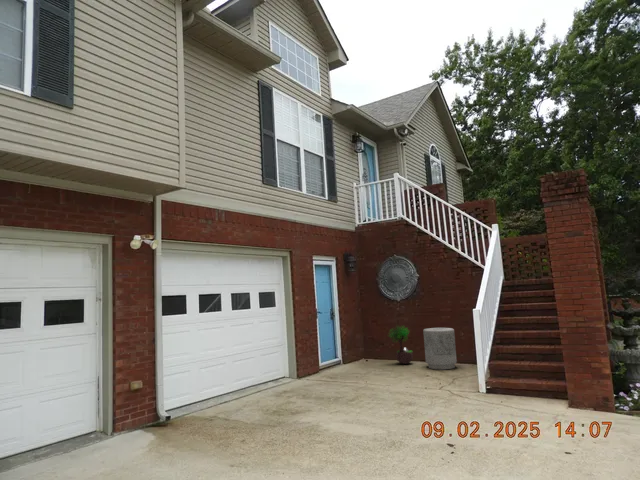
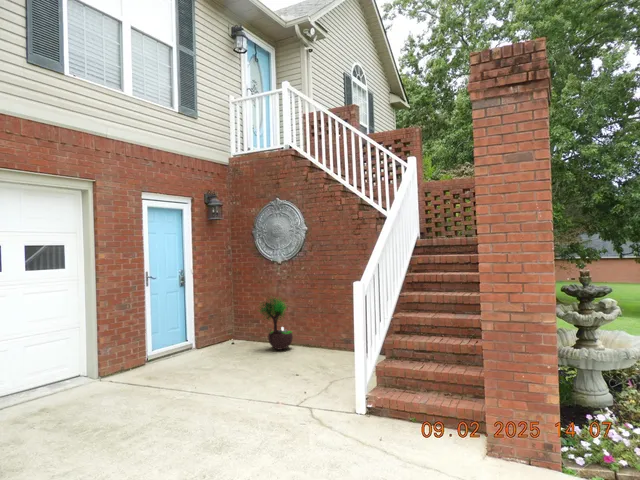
trash can: present [423,328,457,369] -> none [303,301,347,361]

